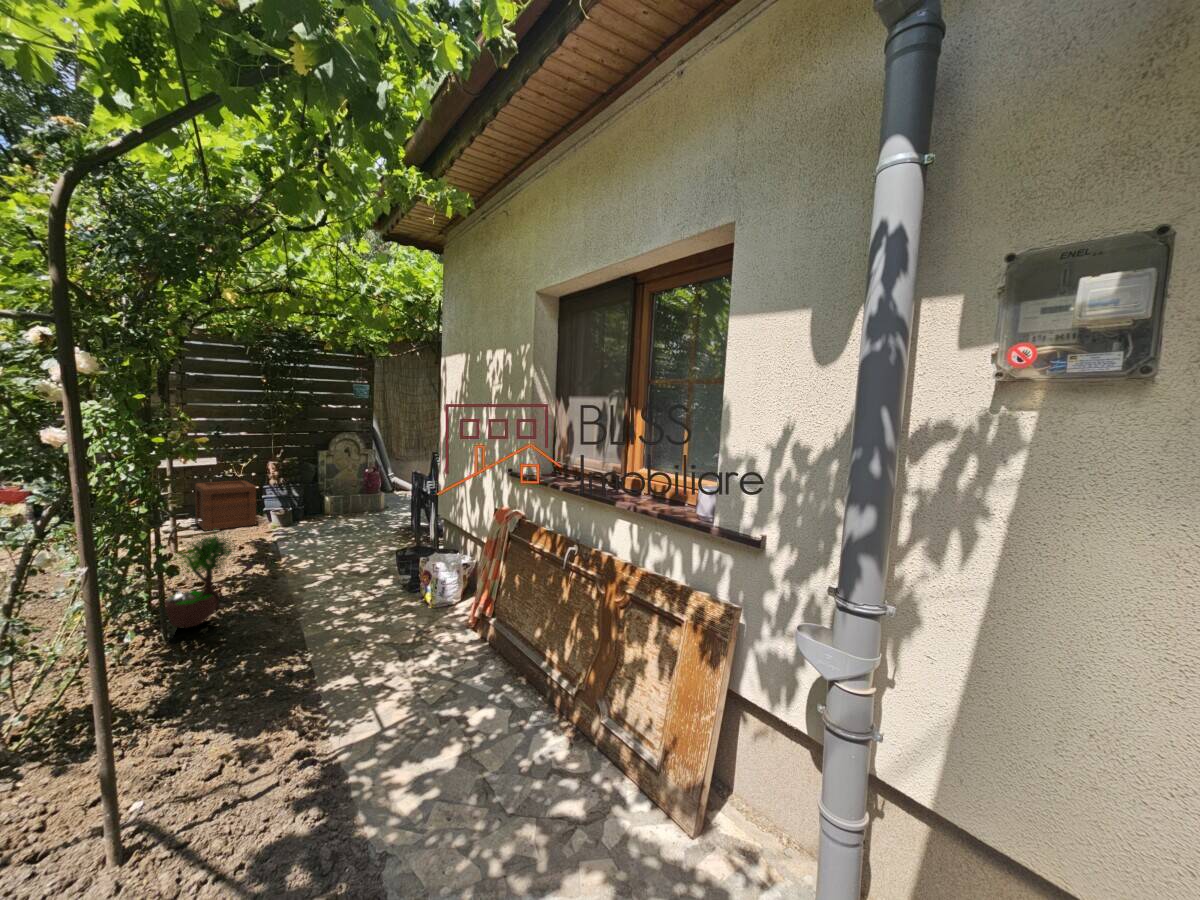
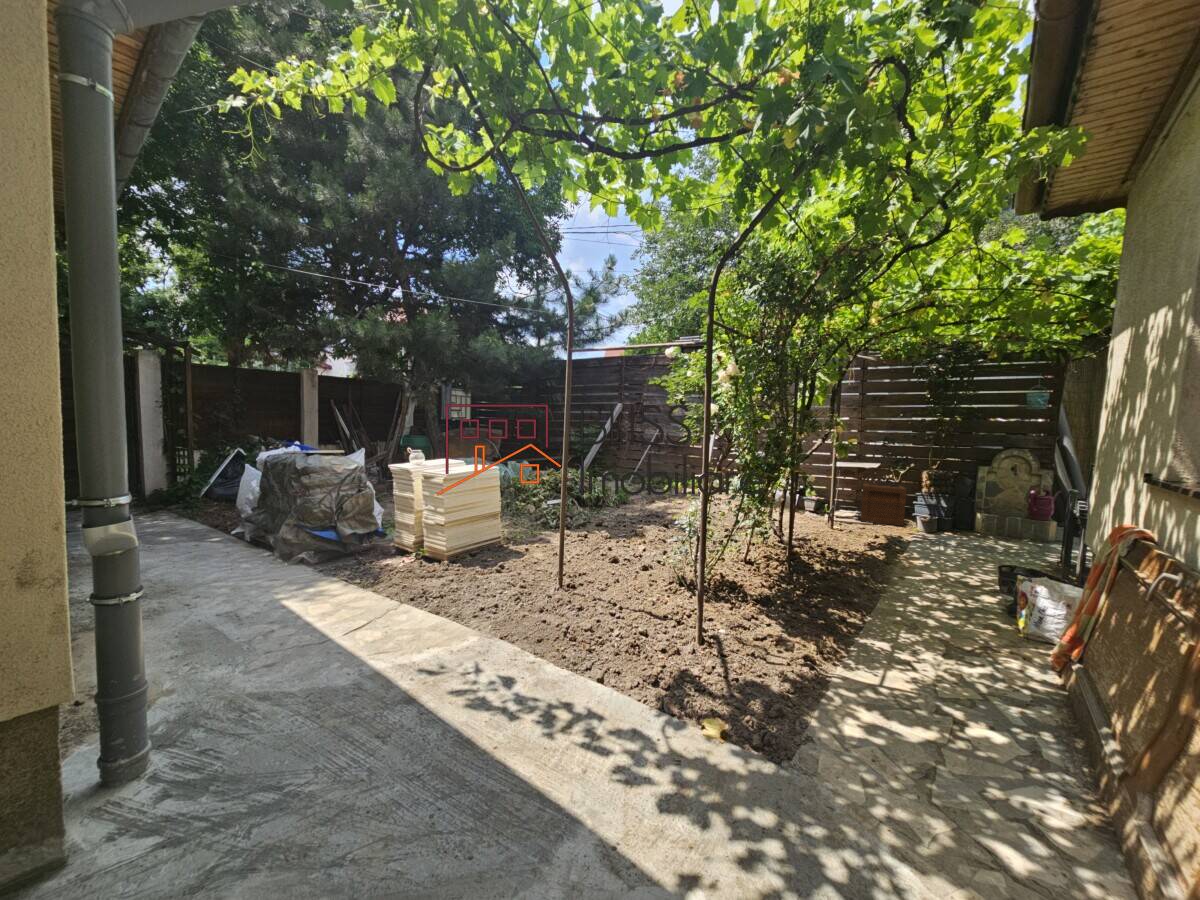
potted tree: present [165,533,236,628] -> none [791,497,841,571]

